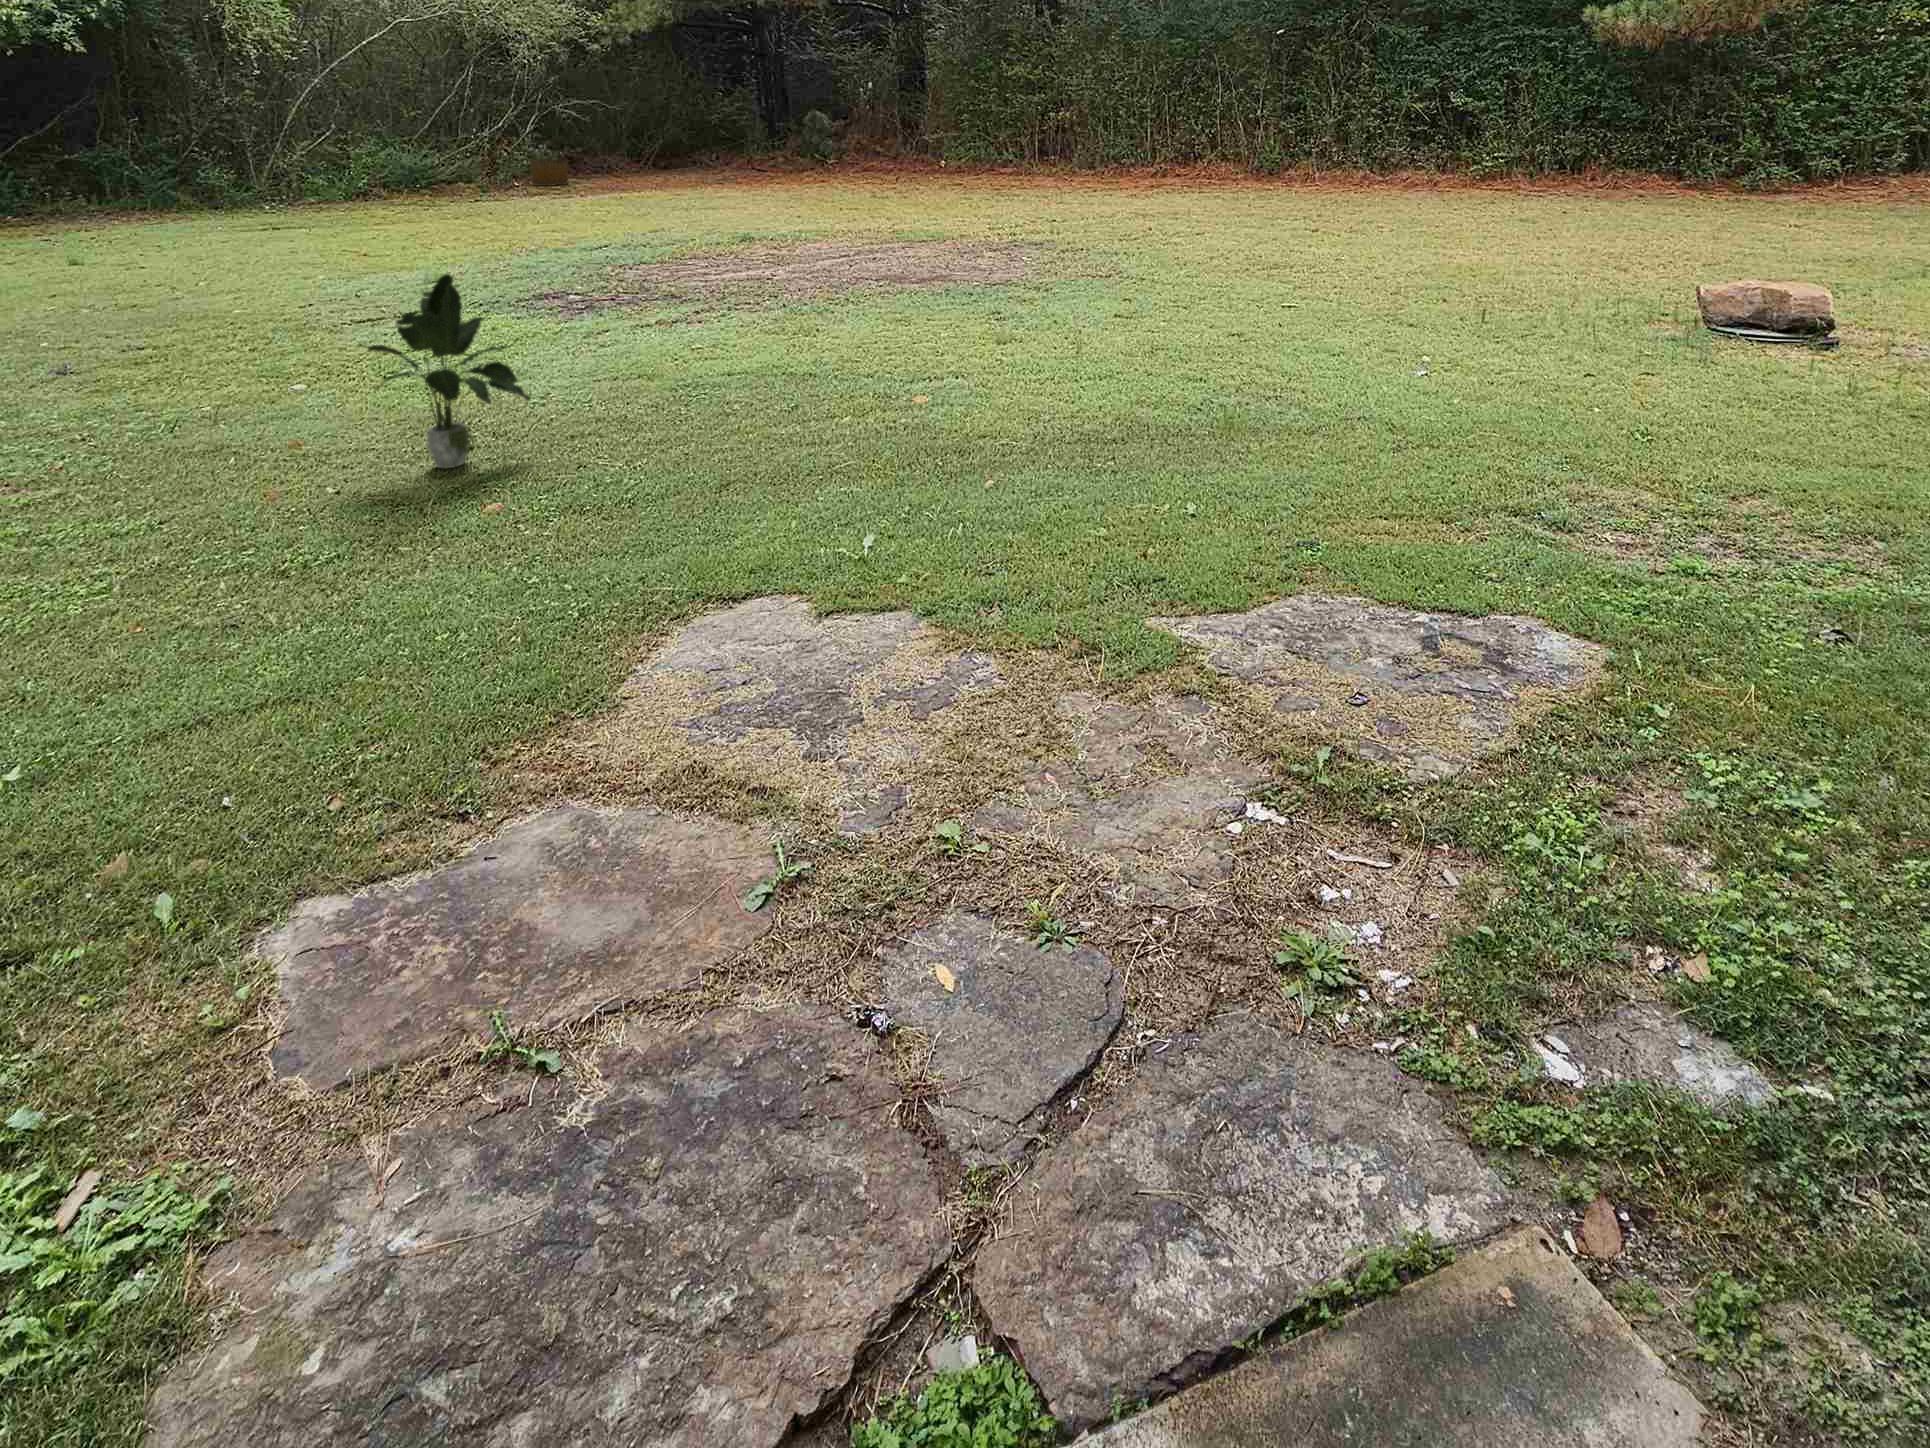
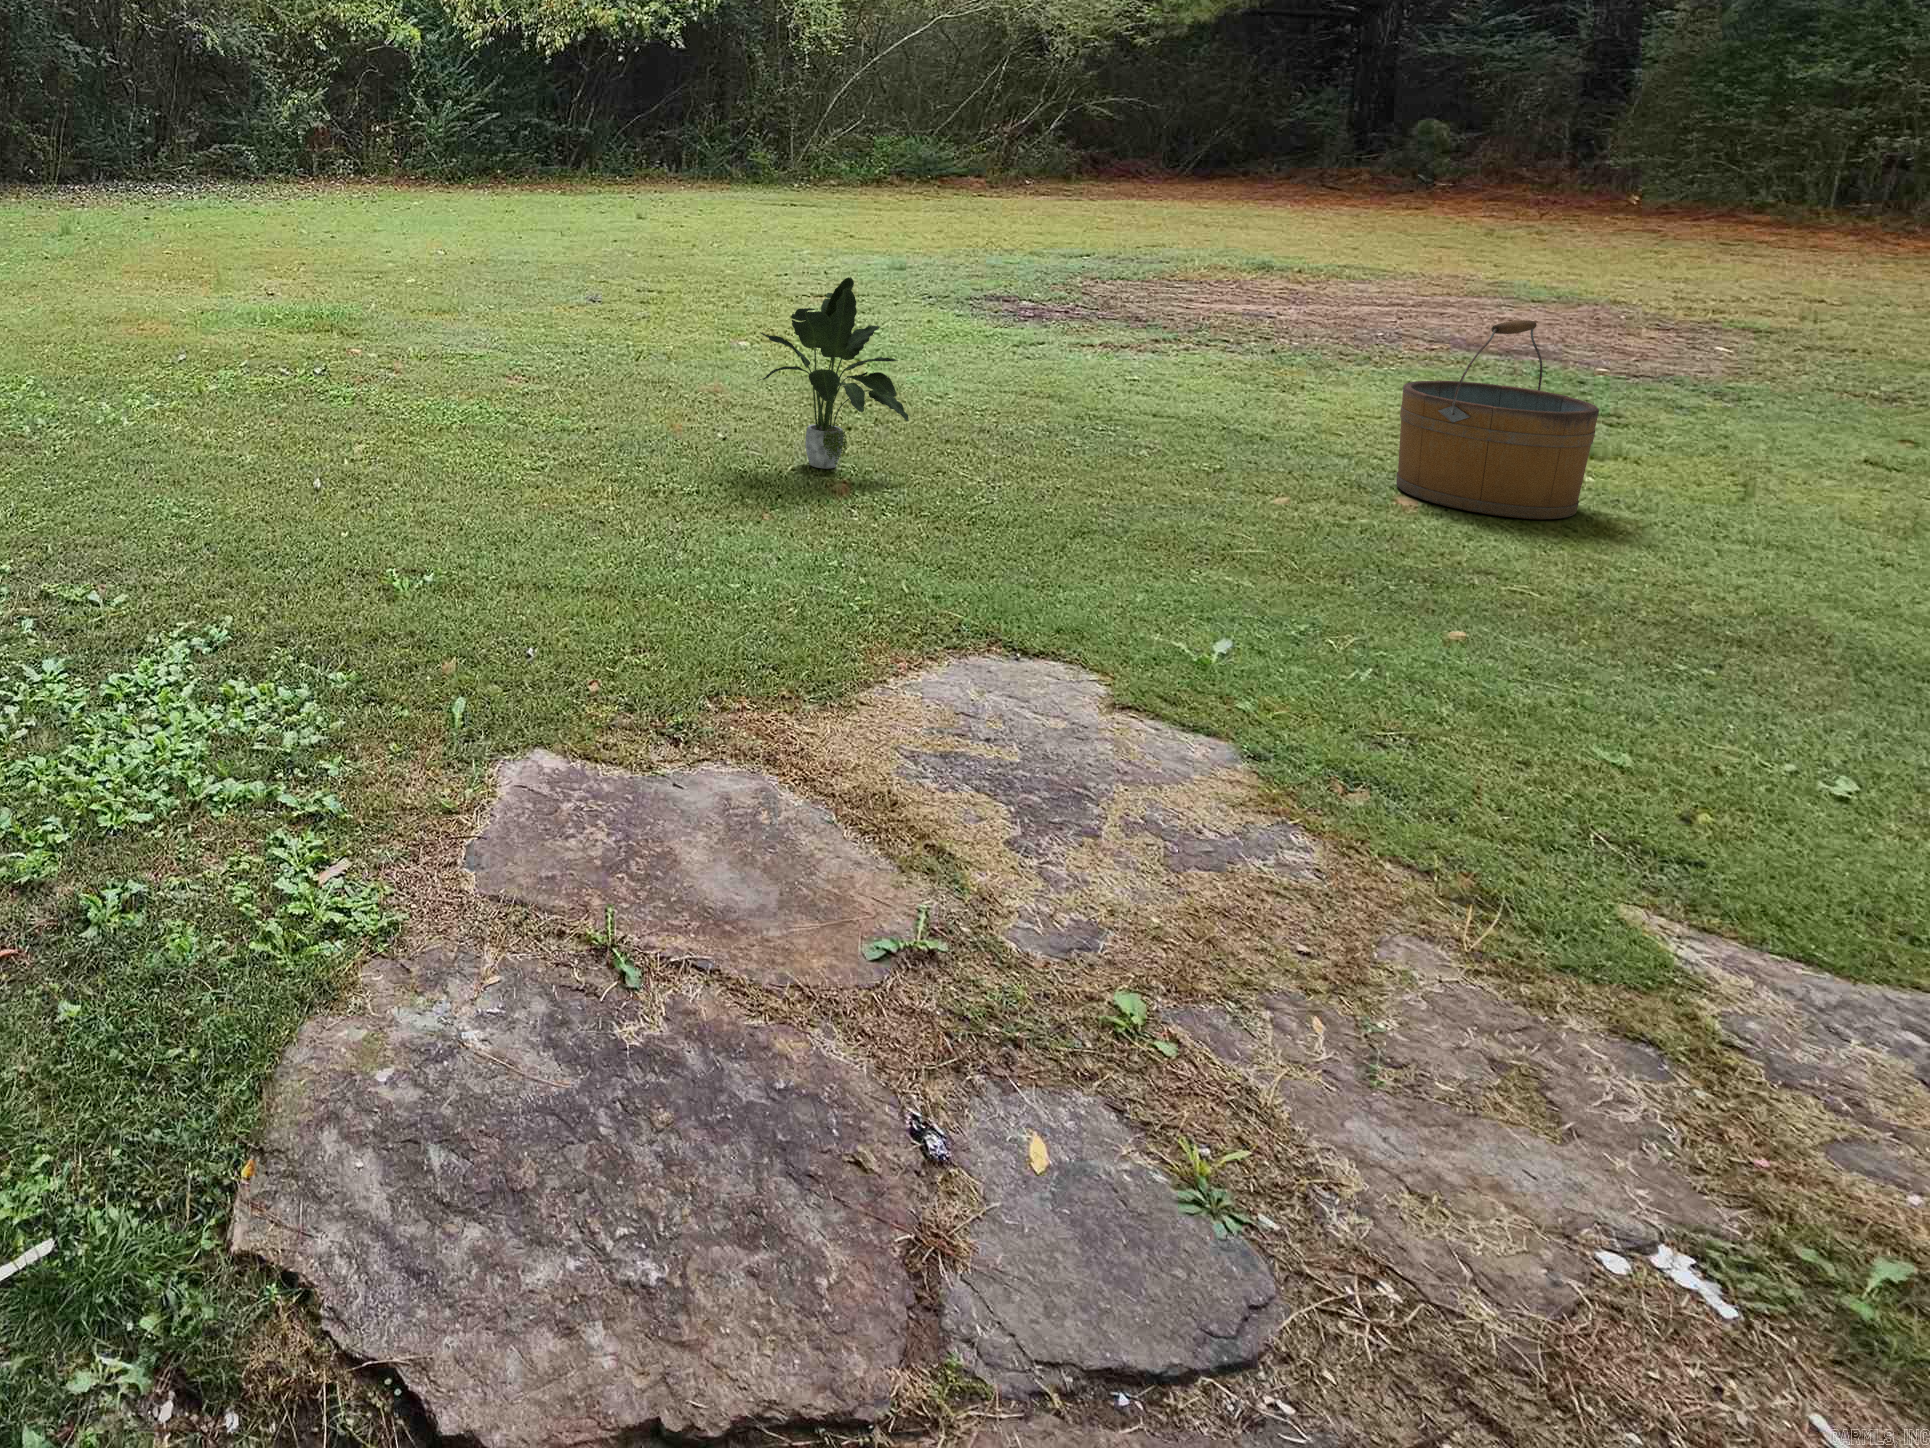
bucket: present [530,142,569,186] -> present [1396,320,1599,519]

